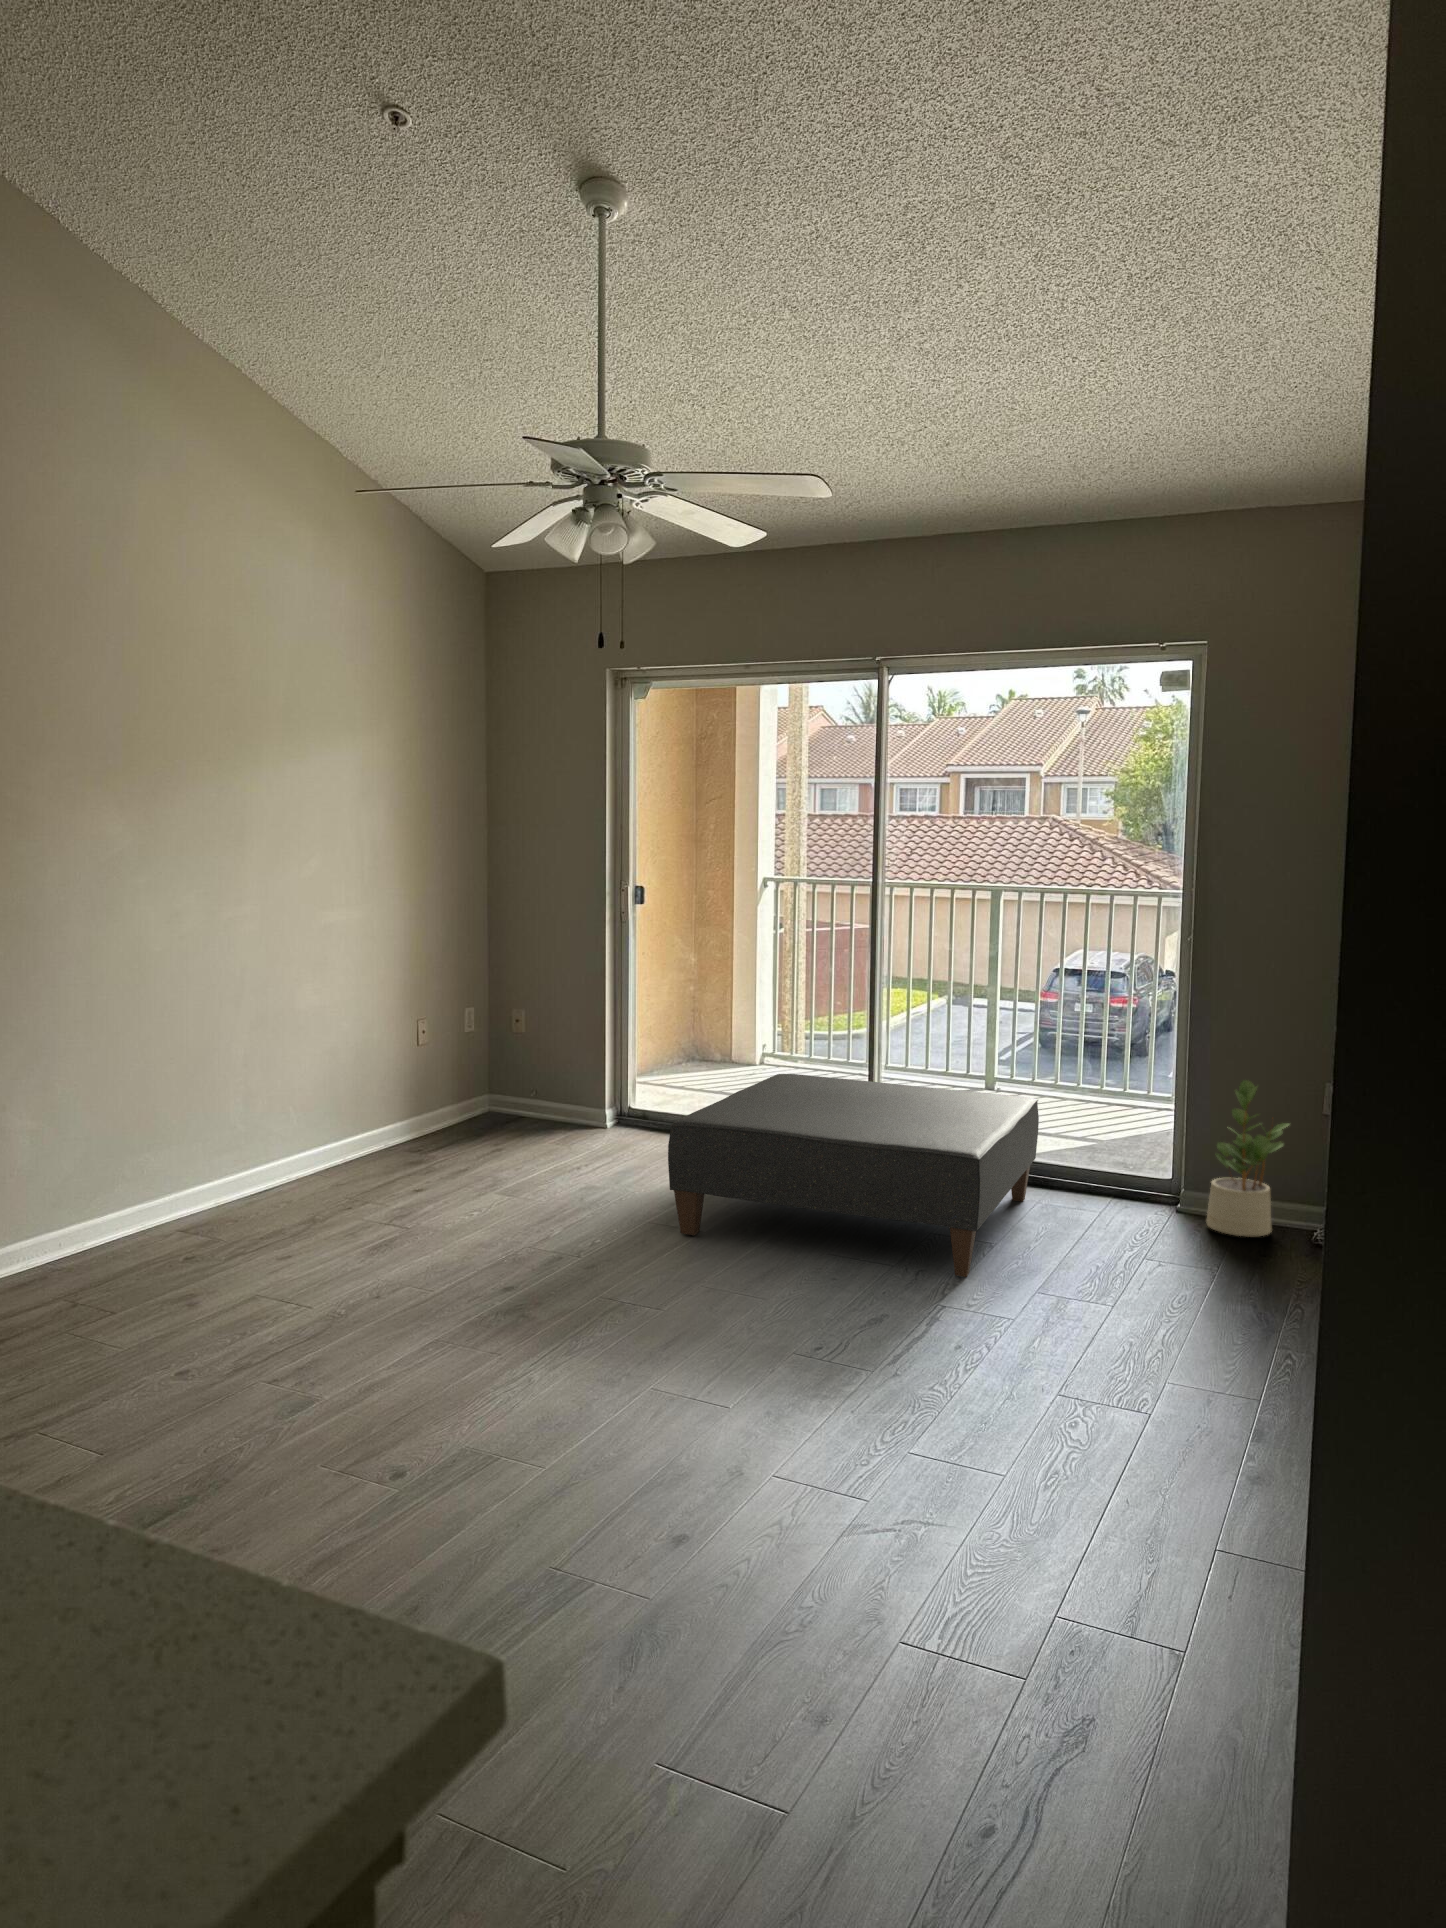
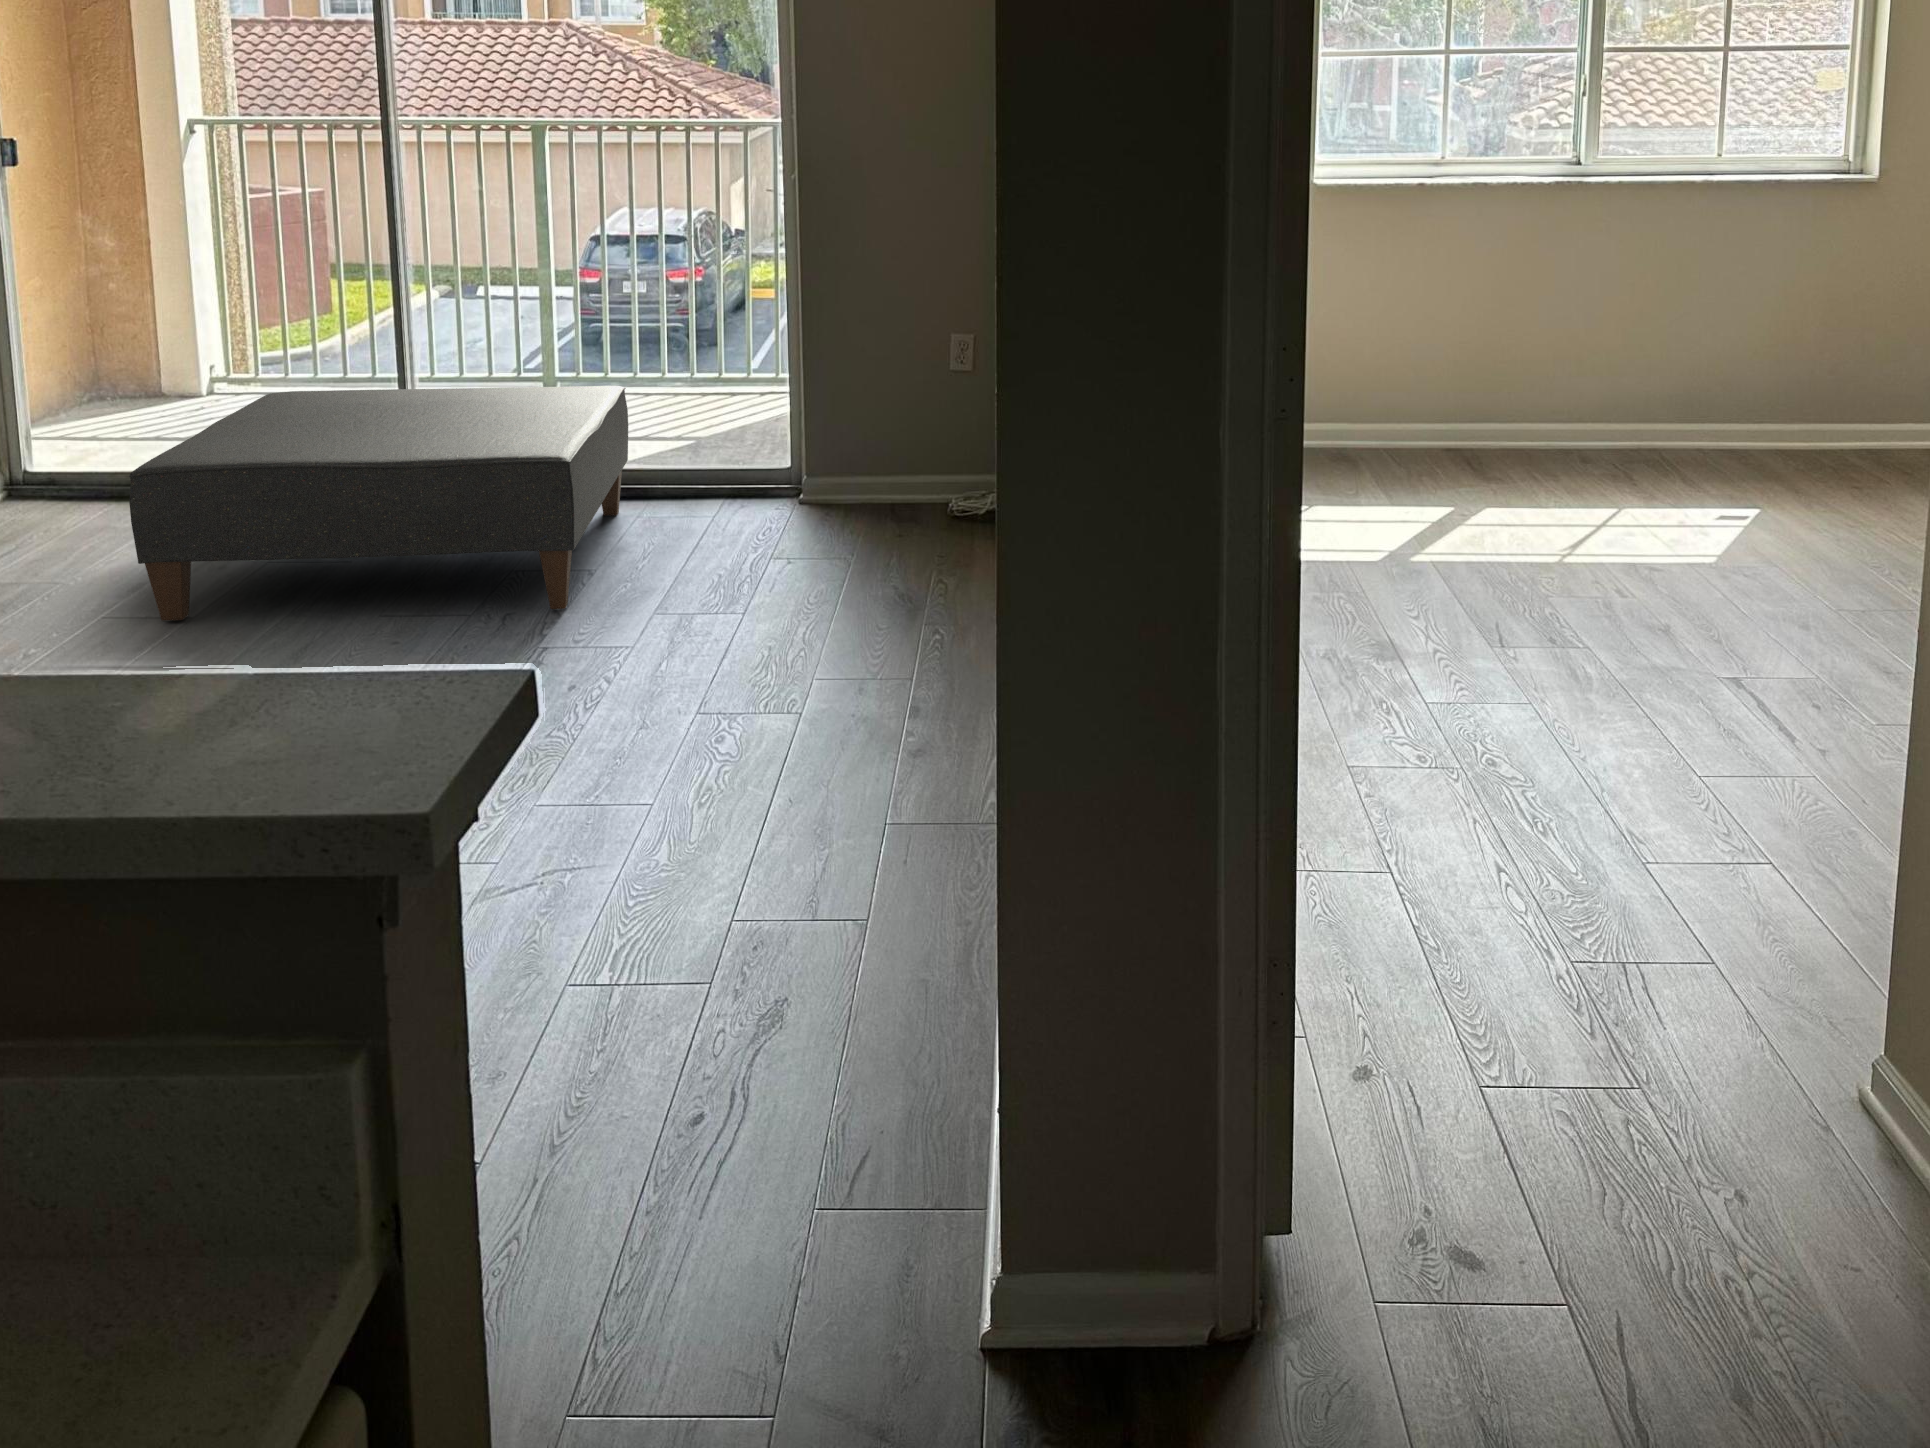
potted plant: present [1207,1080,1289,1236] -> none [832,336,913,515]

